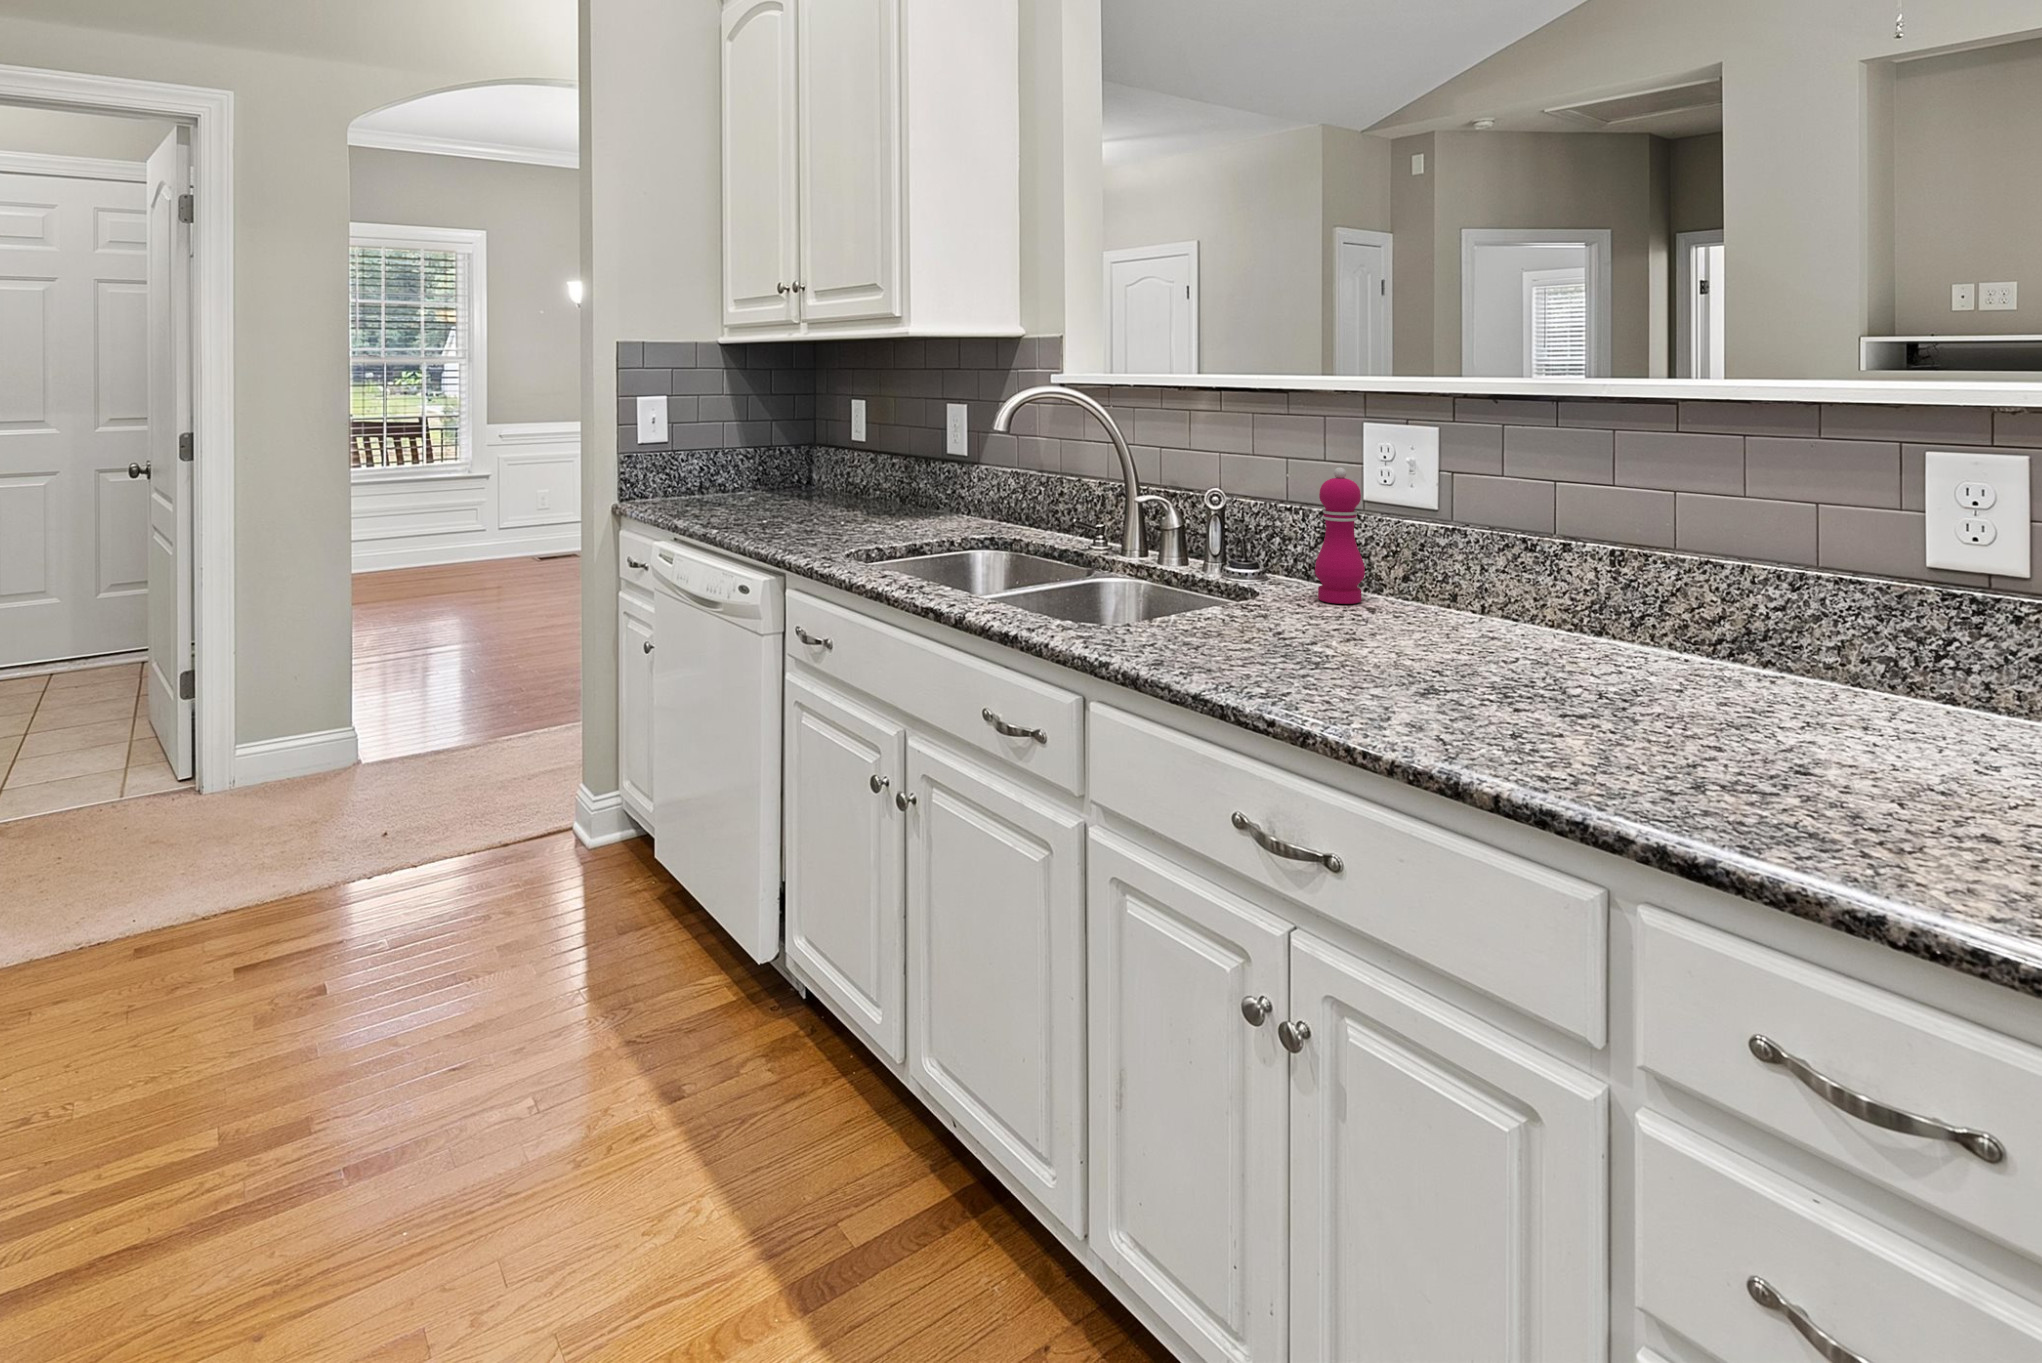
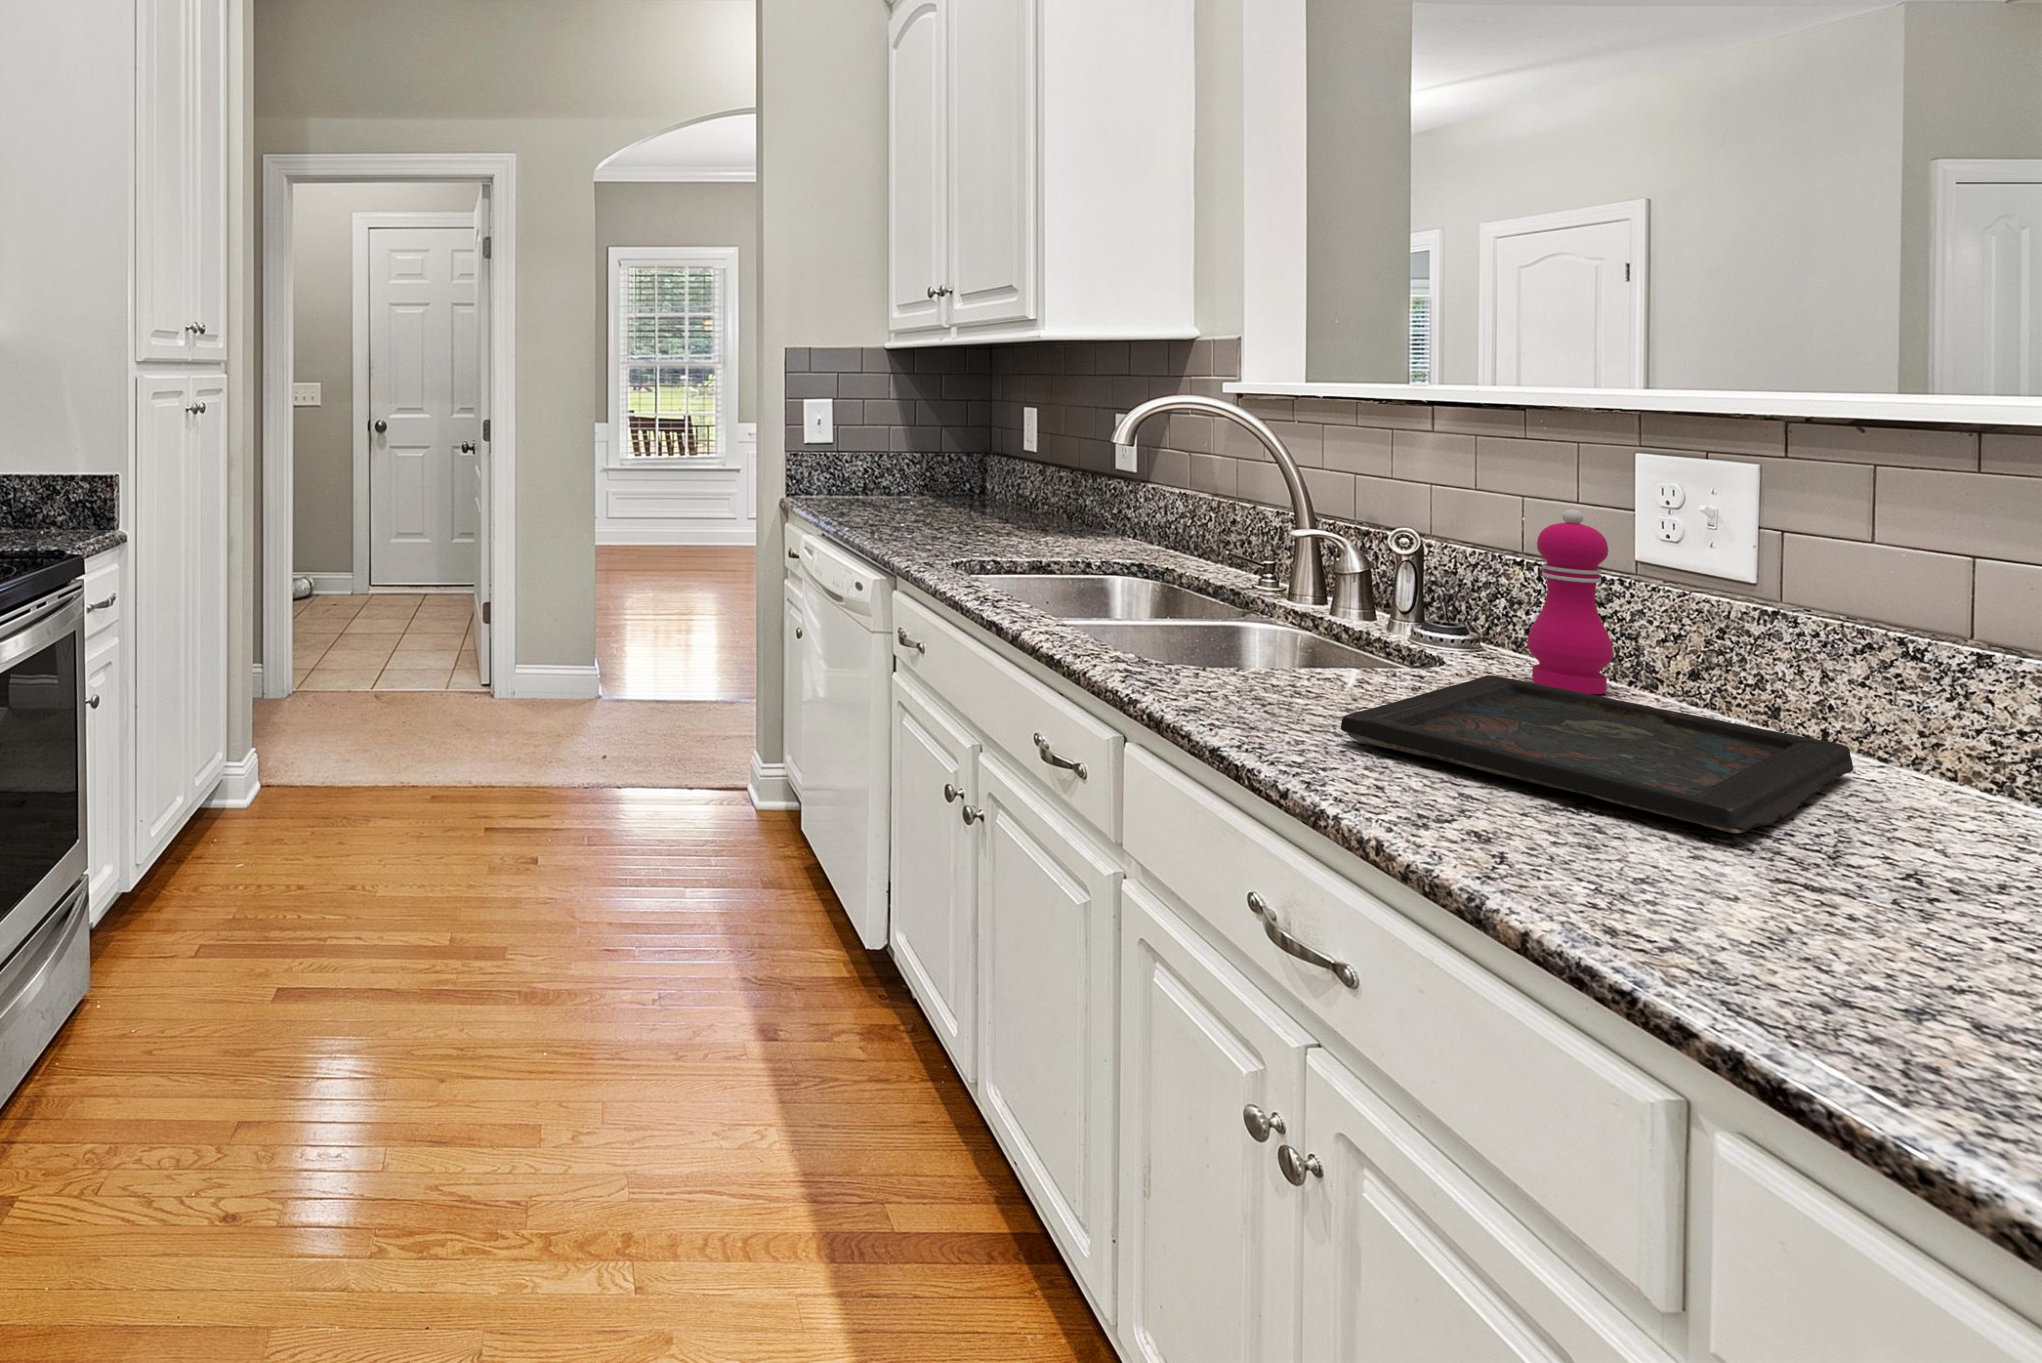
tray: none [1274,600,1525,691] -> present [1341,675,1853,833]

